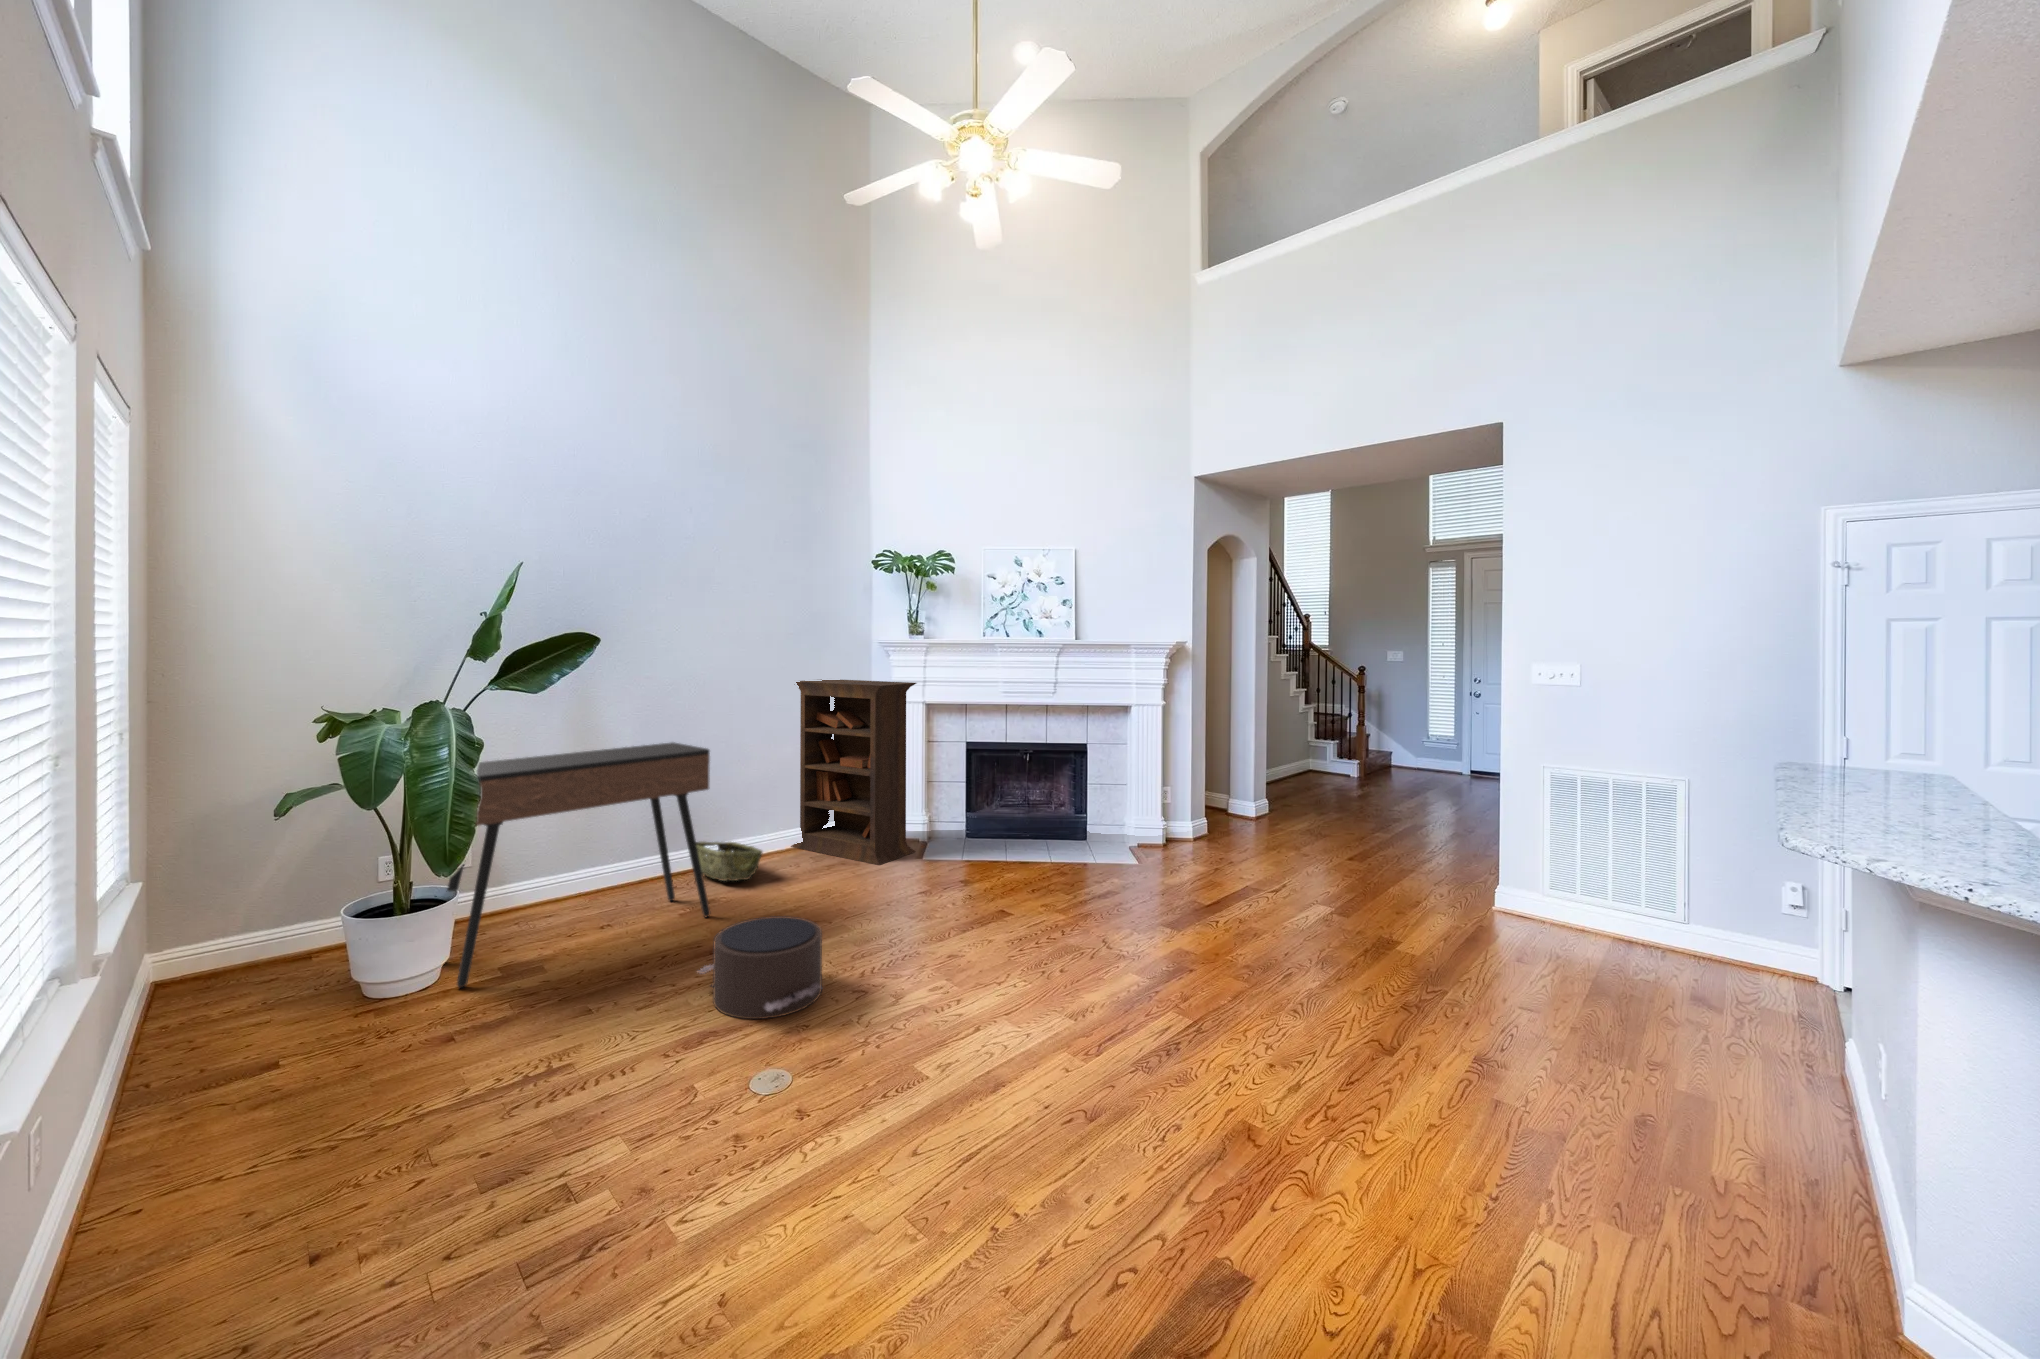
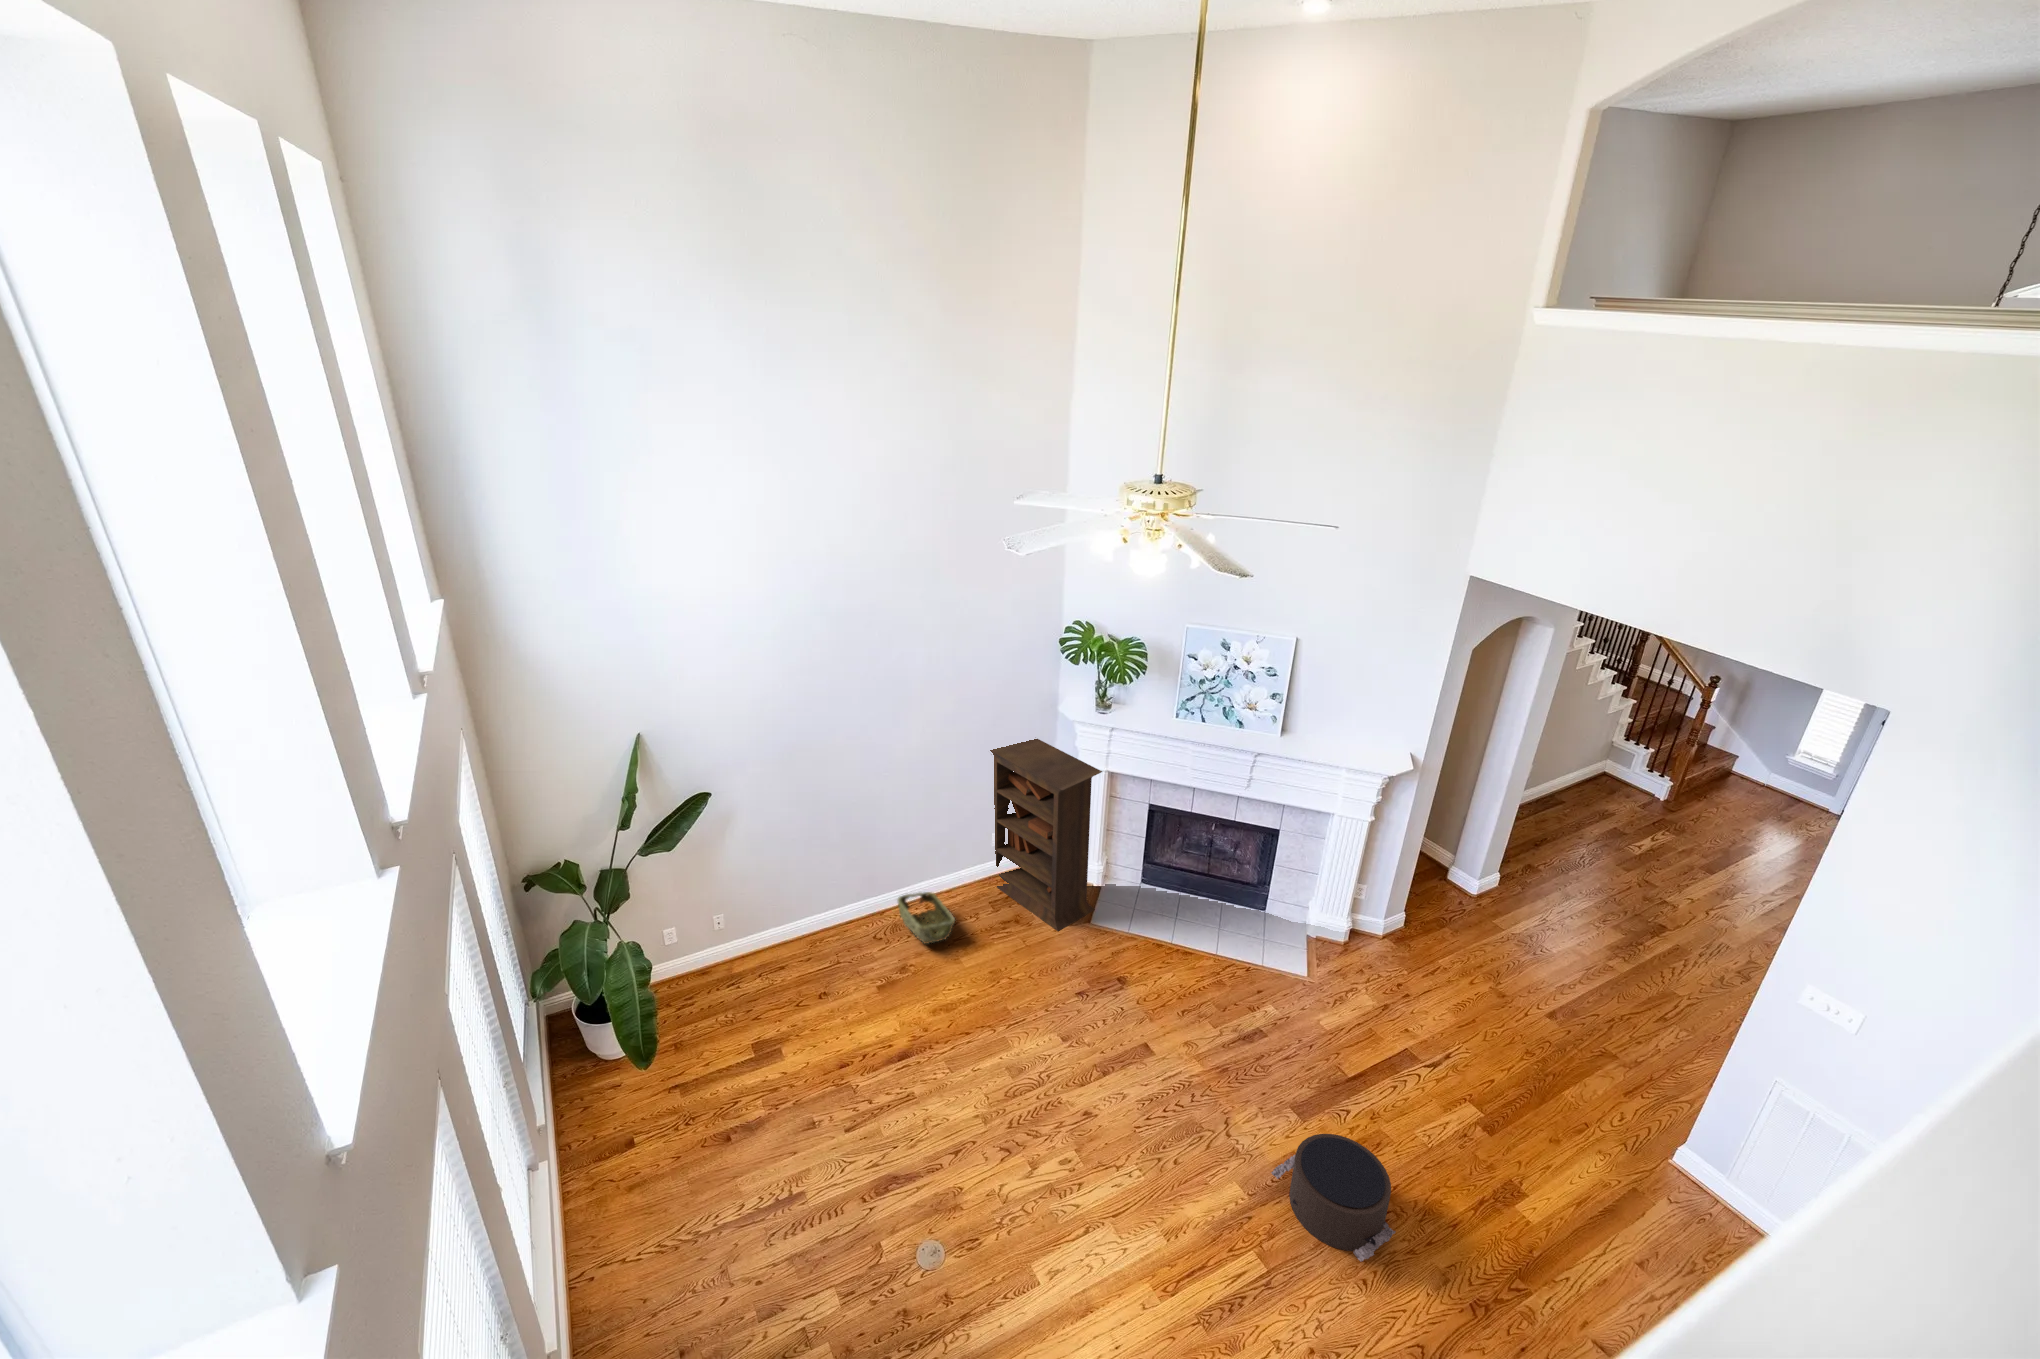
console table: present [447,742,710,988] -> none [700,853,909,1071]
pouf: present [698,916,822,1019] -> present [1271,1134,1396,1262]

